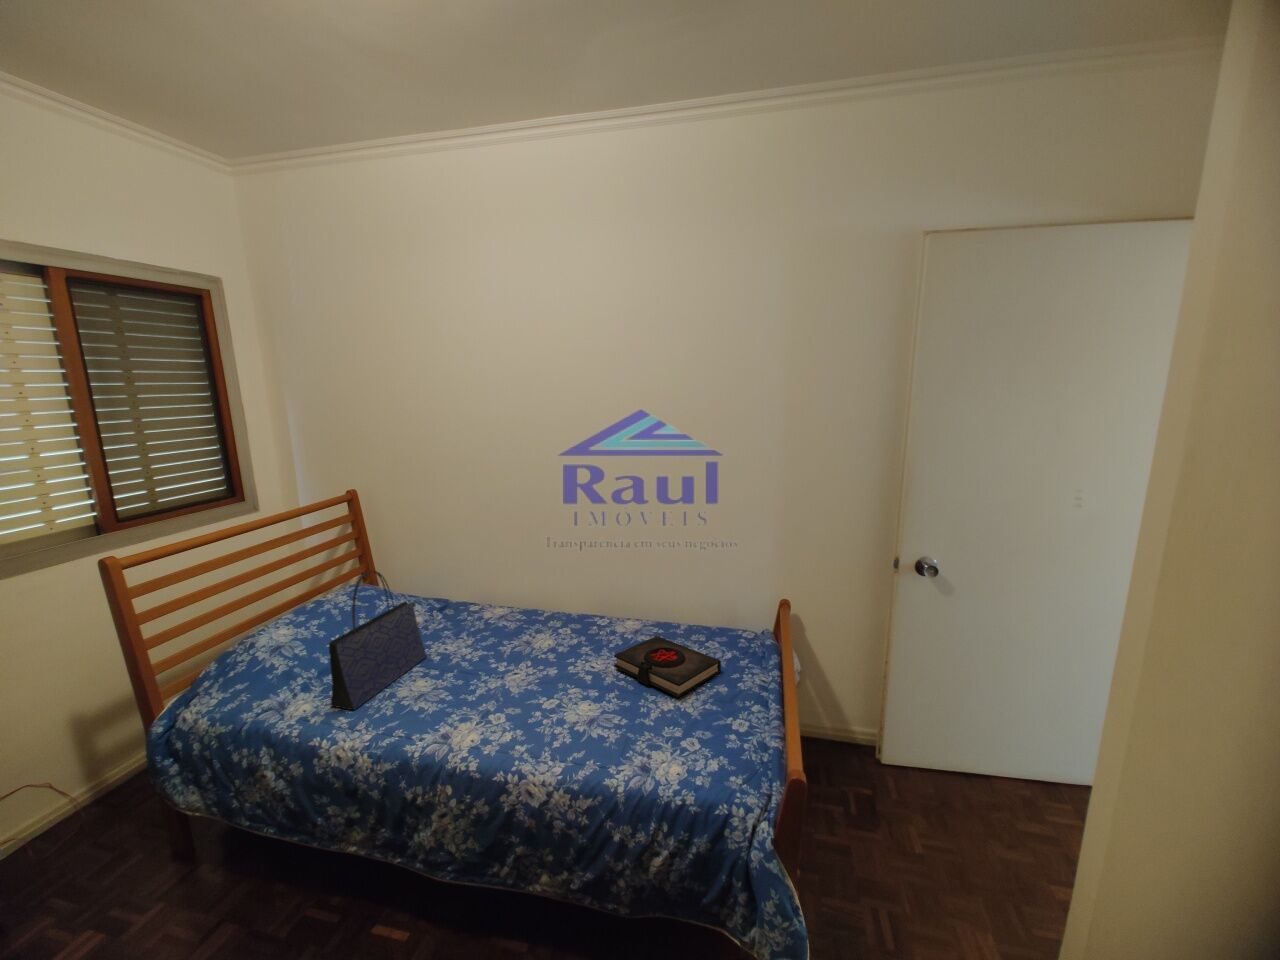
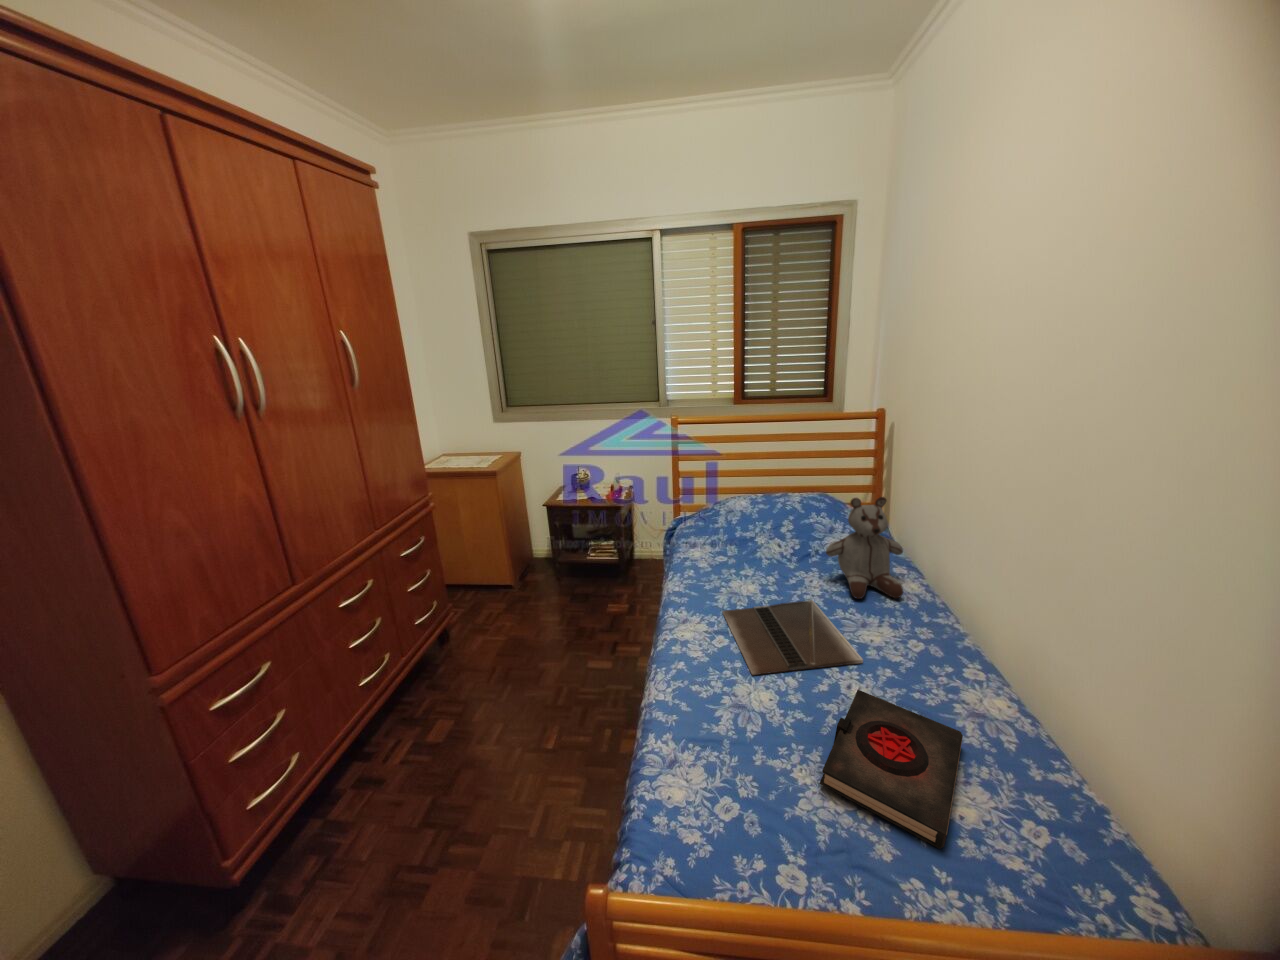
stuffed bear: none [450,546,516,637] -> present [826,497,903,599]
tote bag: present [329,571,427,710] -> none [706,479,800,575]
laptop: none [448,652,574,711] -> present [723,600,863,675]

